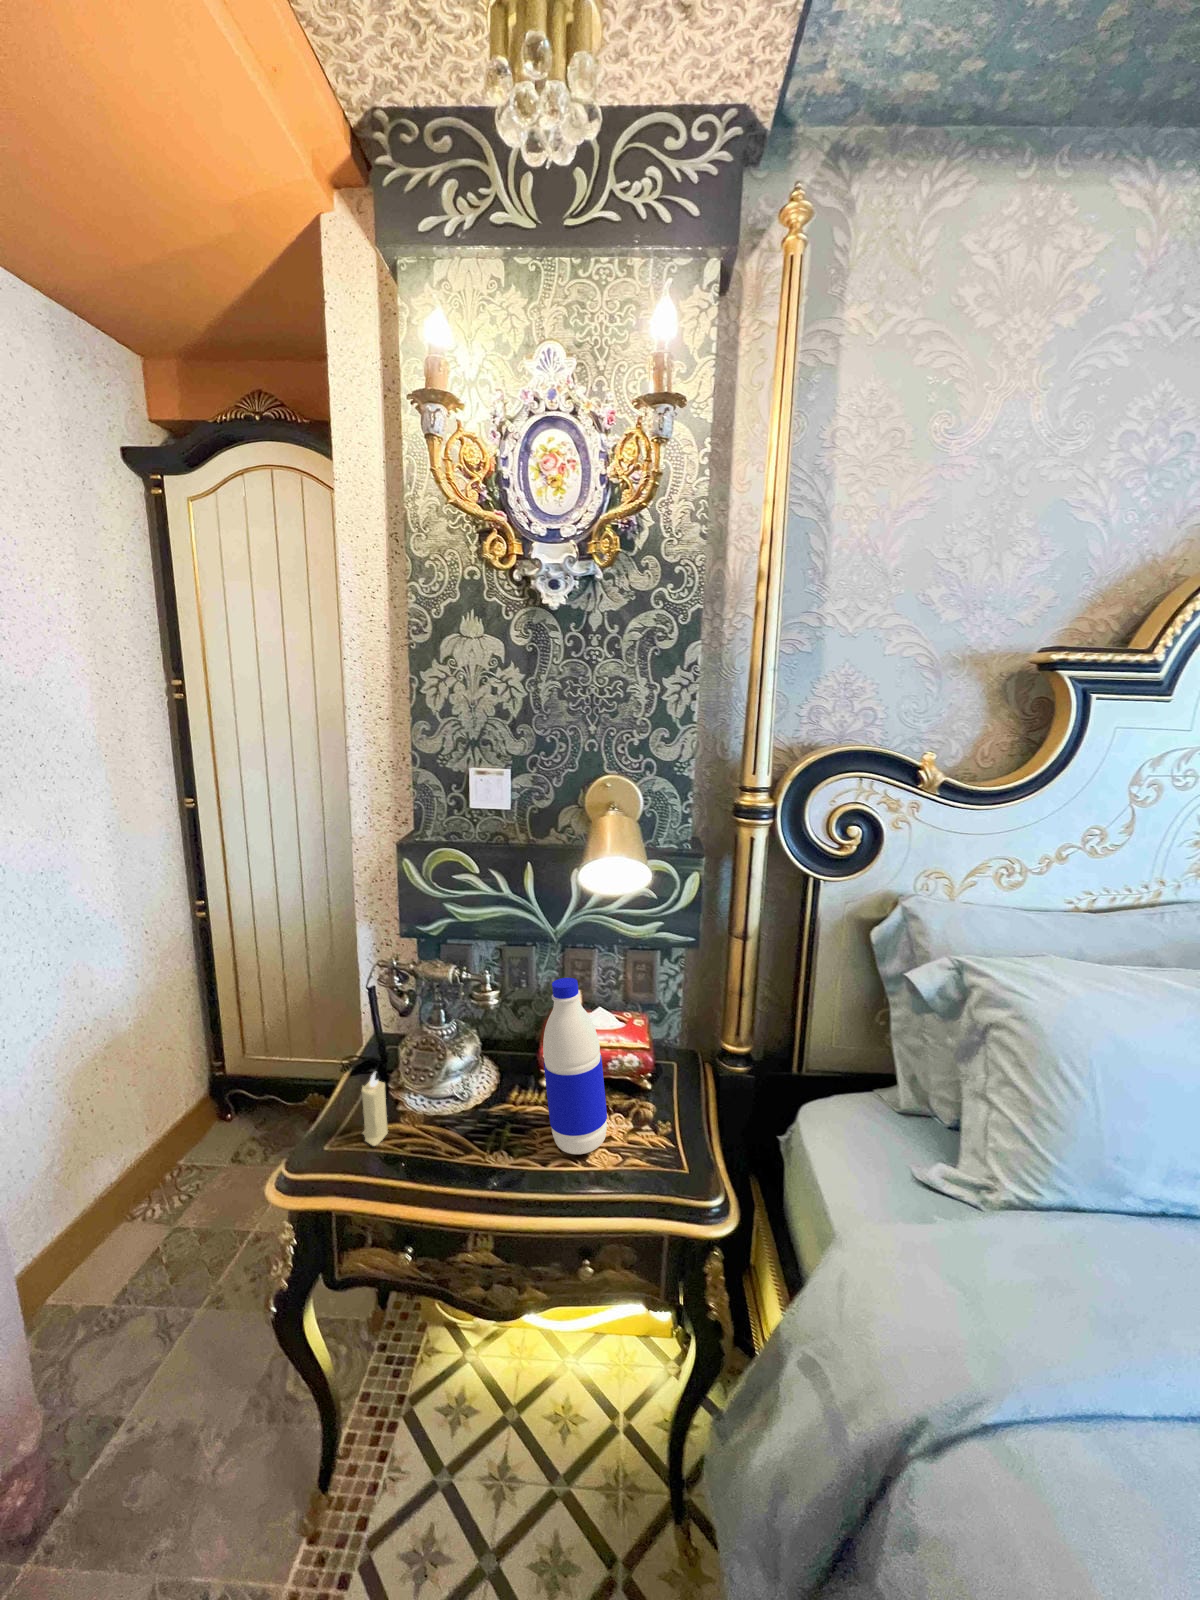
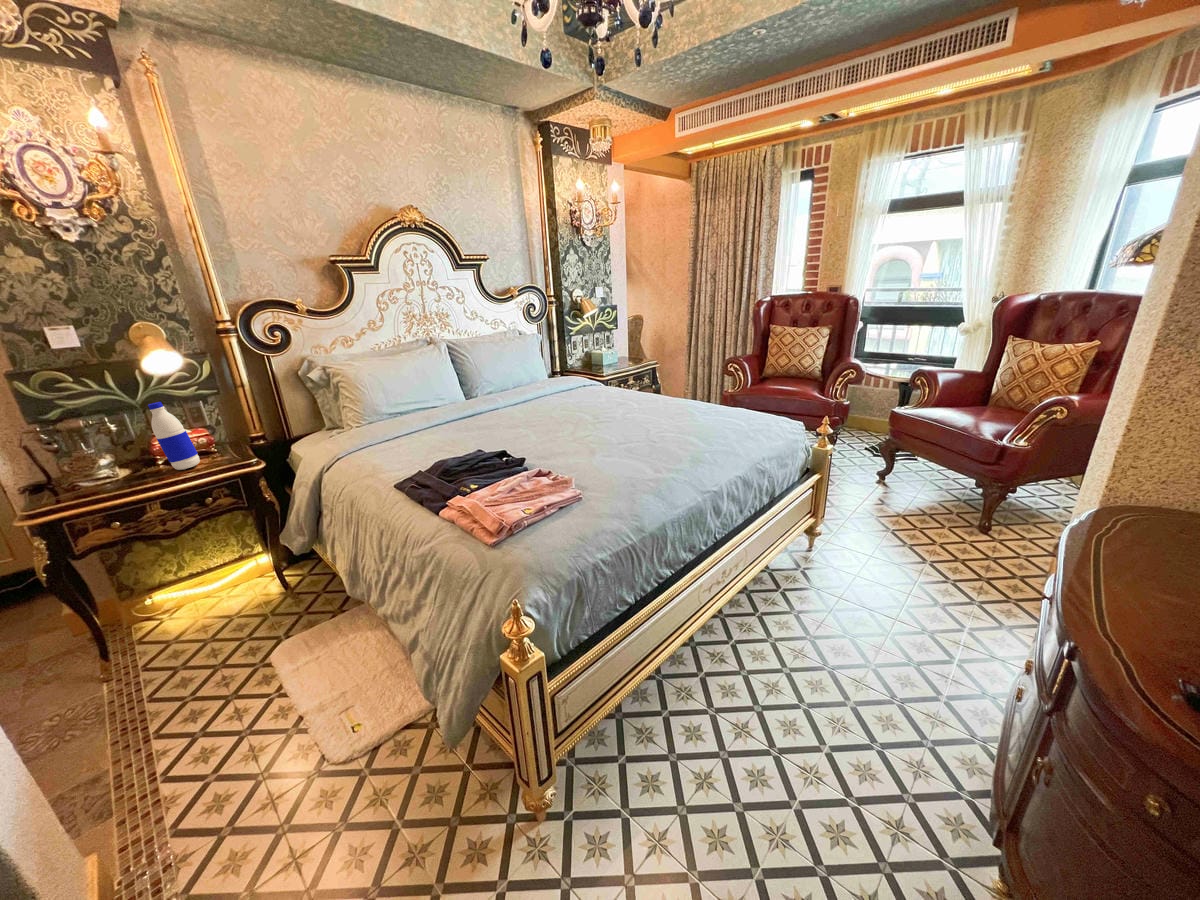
candle: present [362,1073,388,1146] -> none [51,465,77,498]

